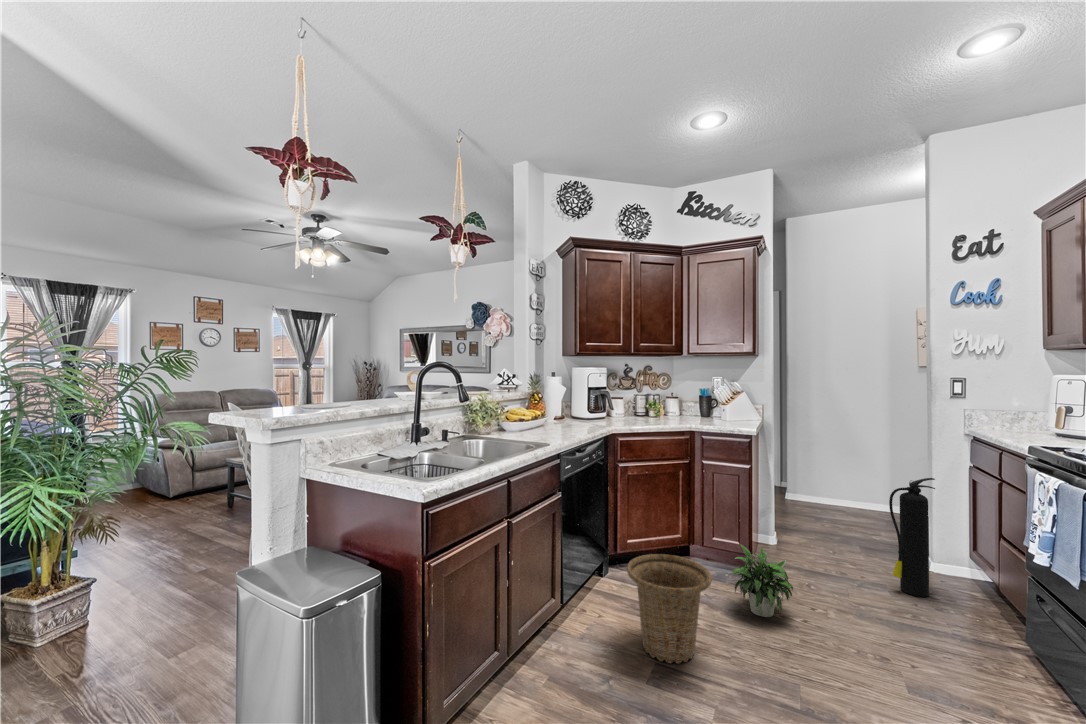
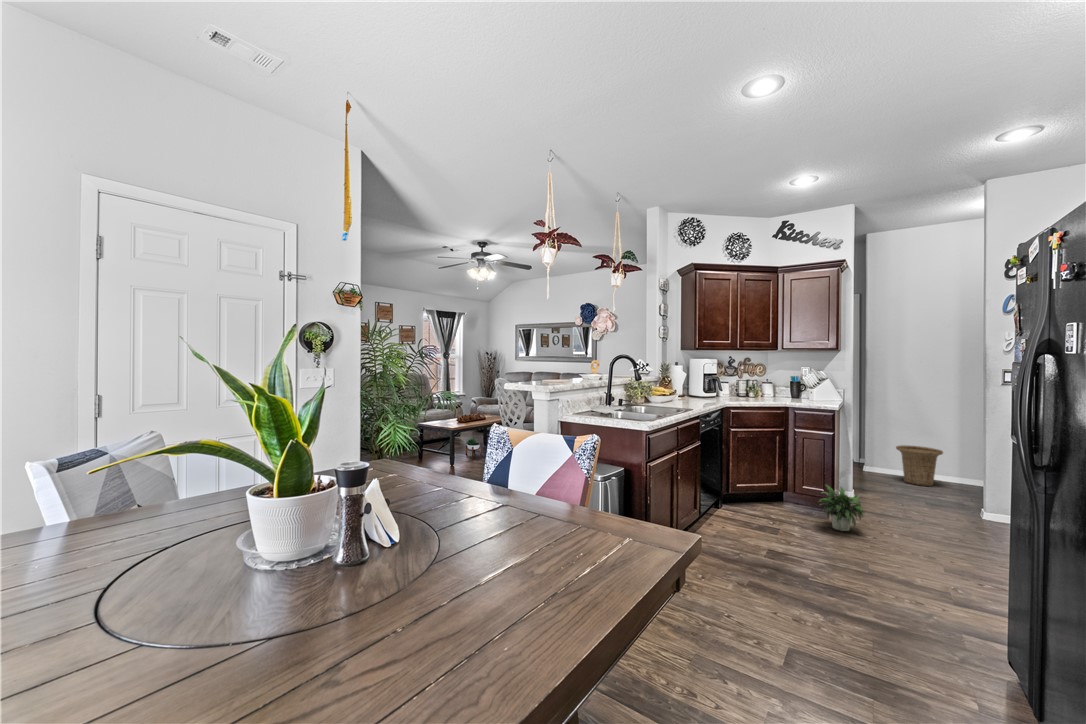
fire extinguisher: present [889,478,935,597] -> none [943,442,981,528]
basket: present [627,554,712,664] -> present [896,445,943,486]

